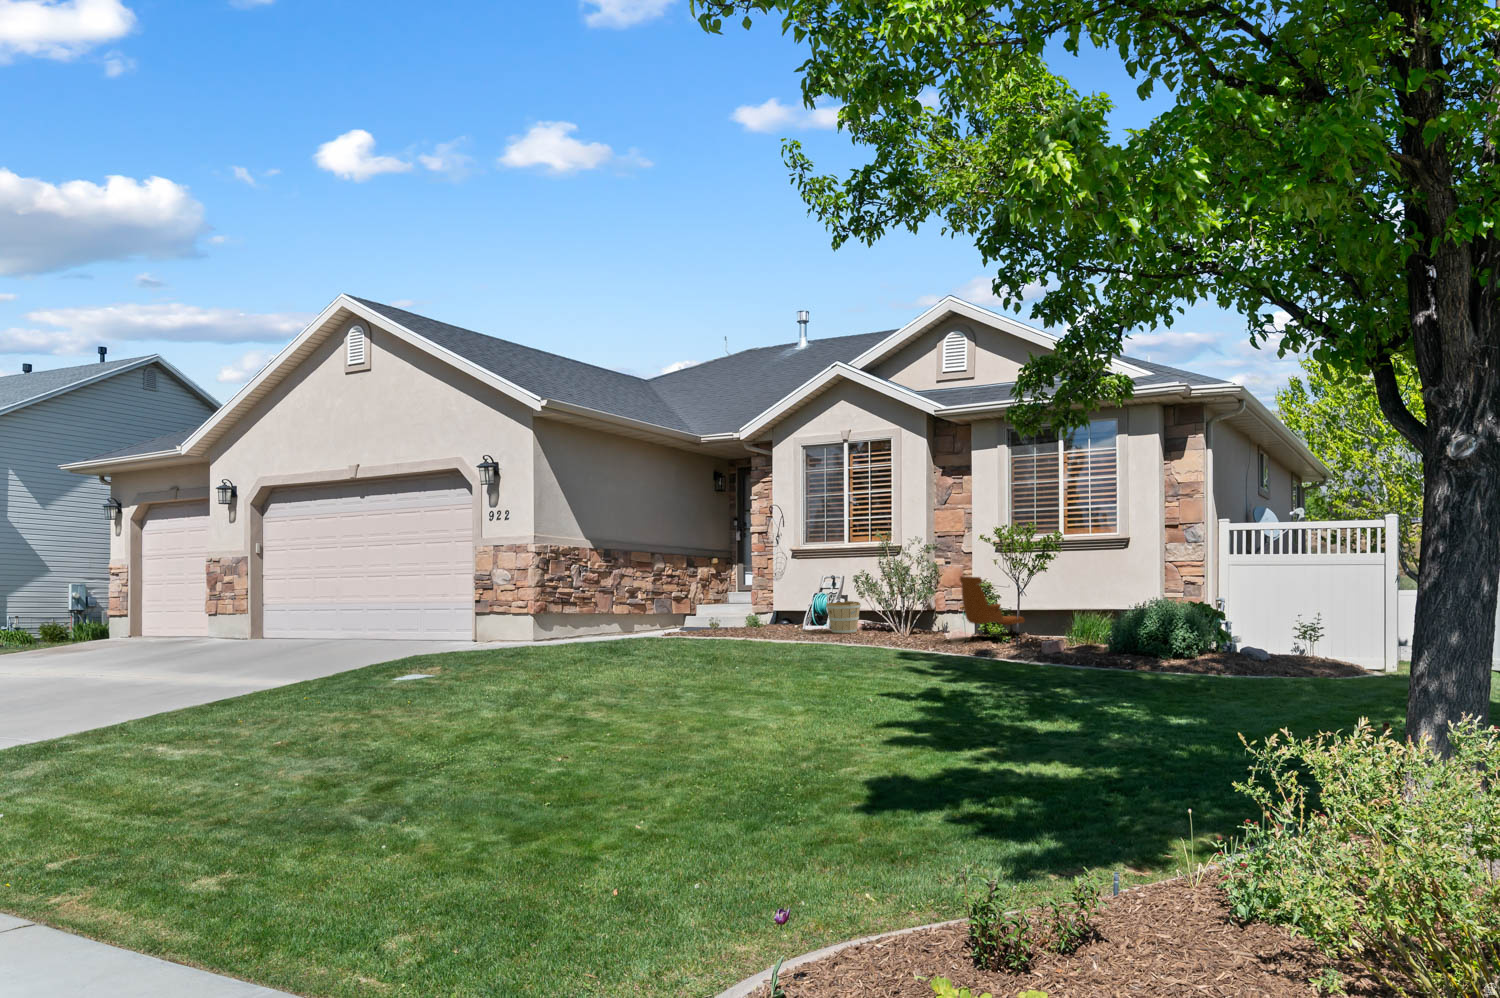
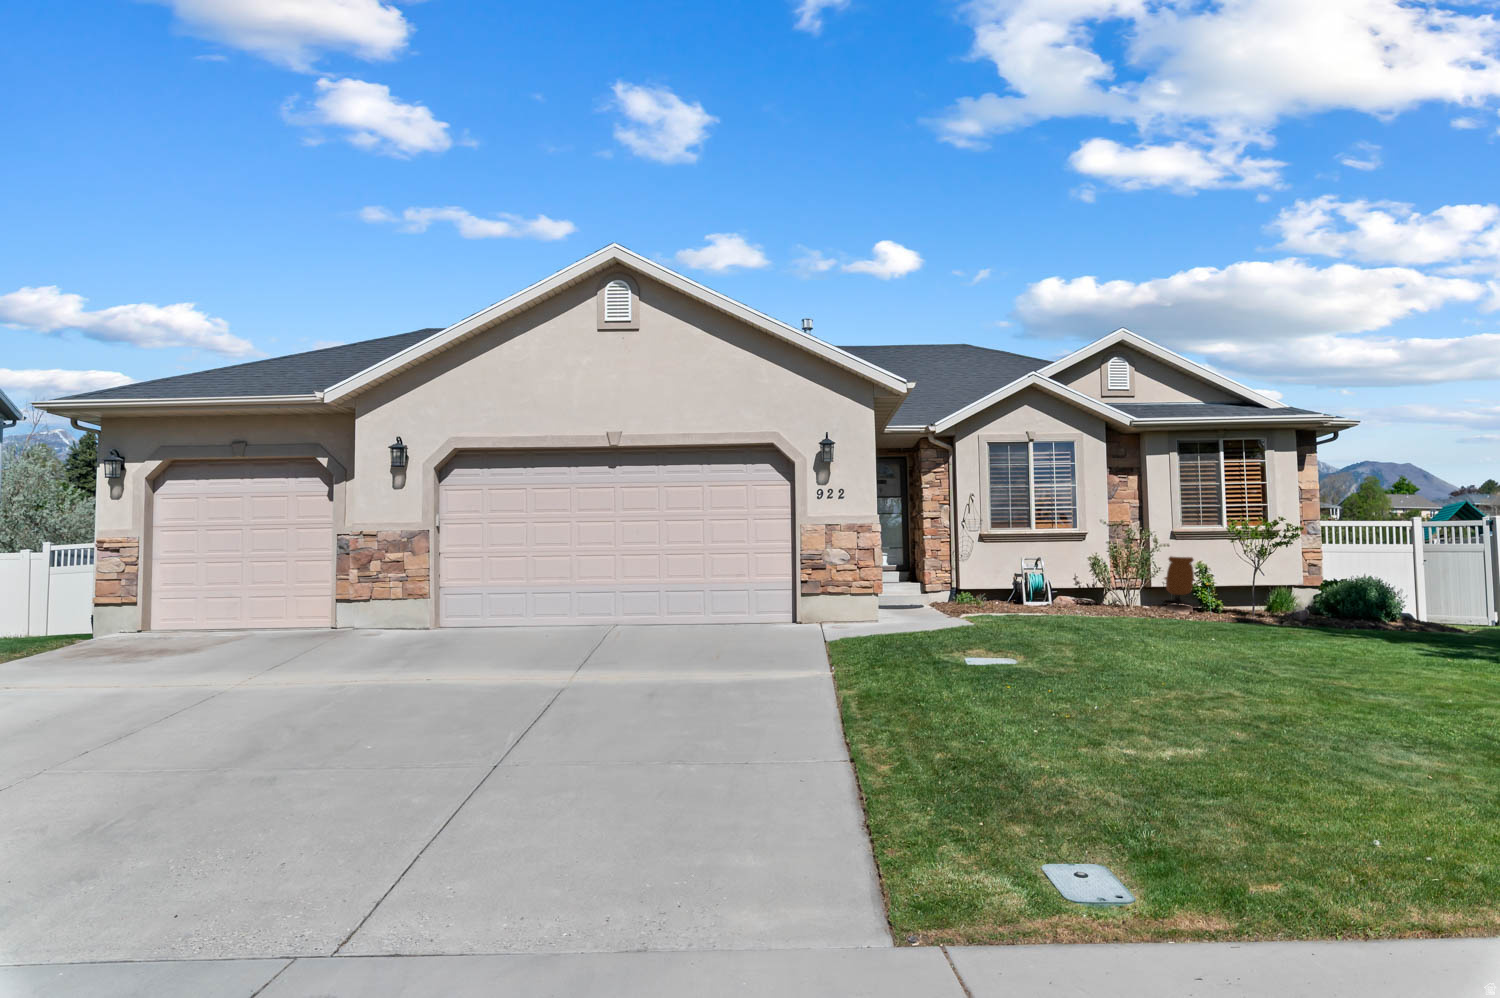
wooden bucket: present [826,601,861,633] -> none [1036,577,1068,605]

